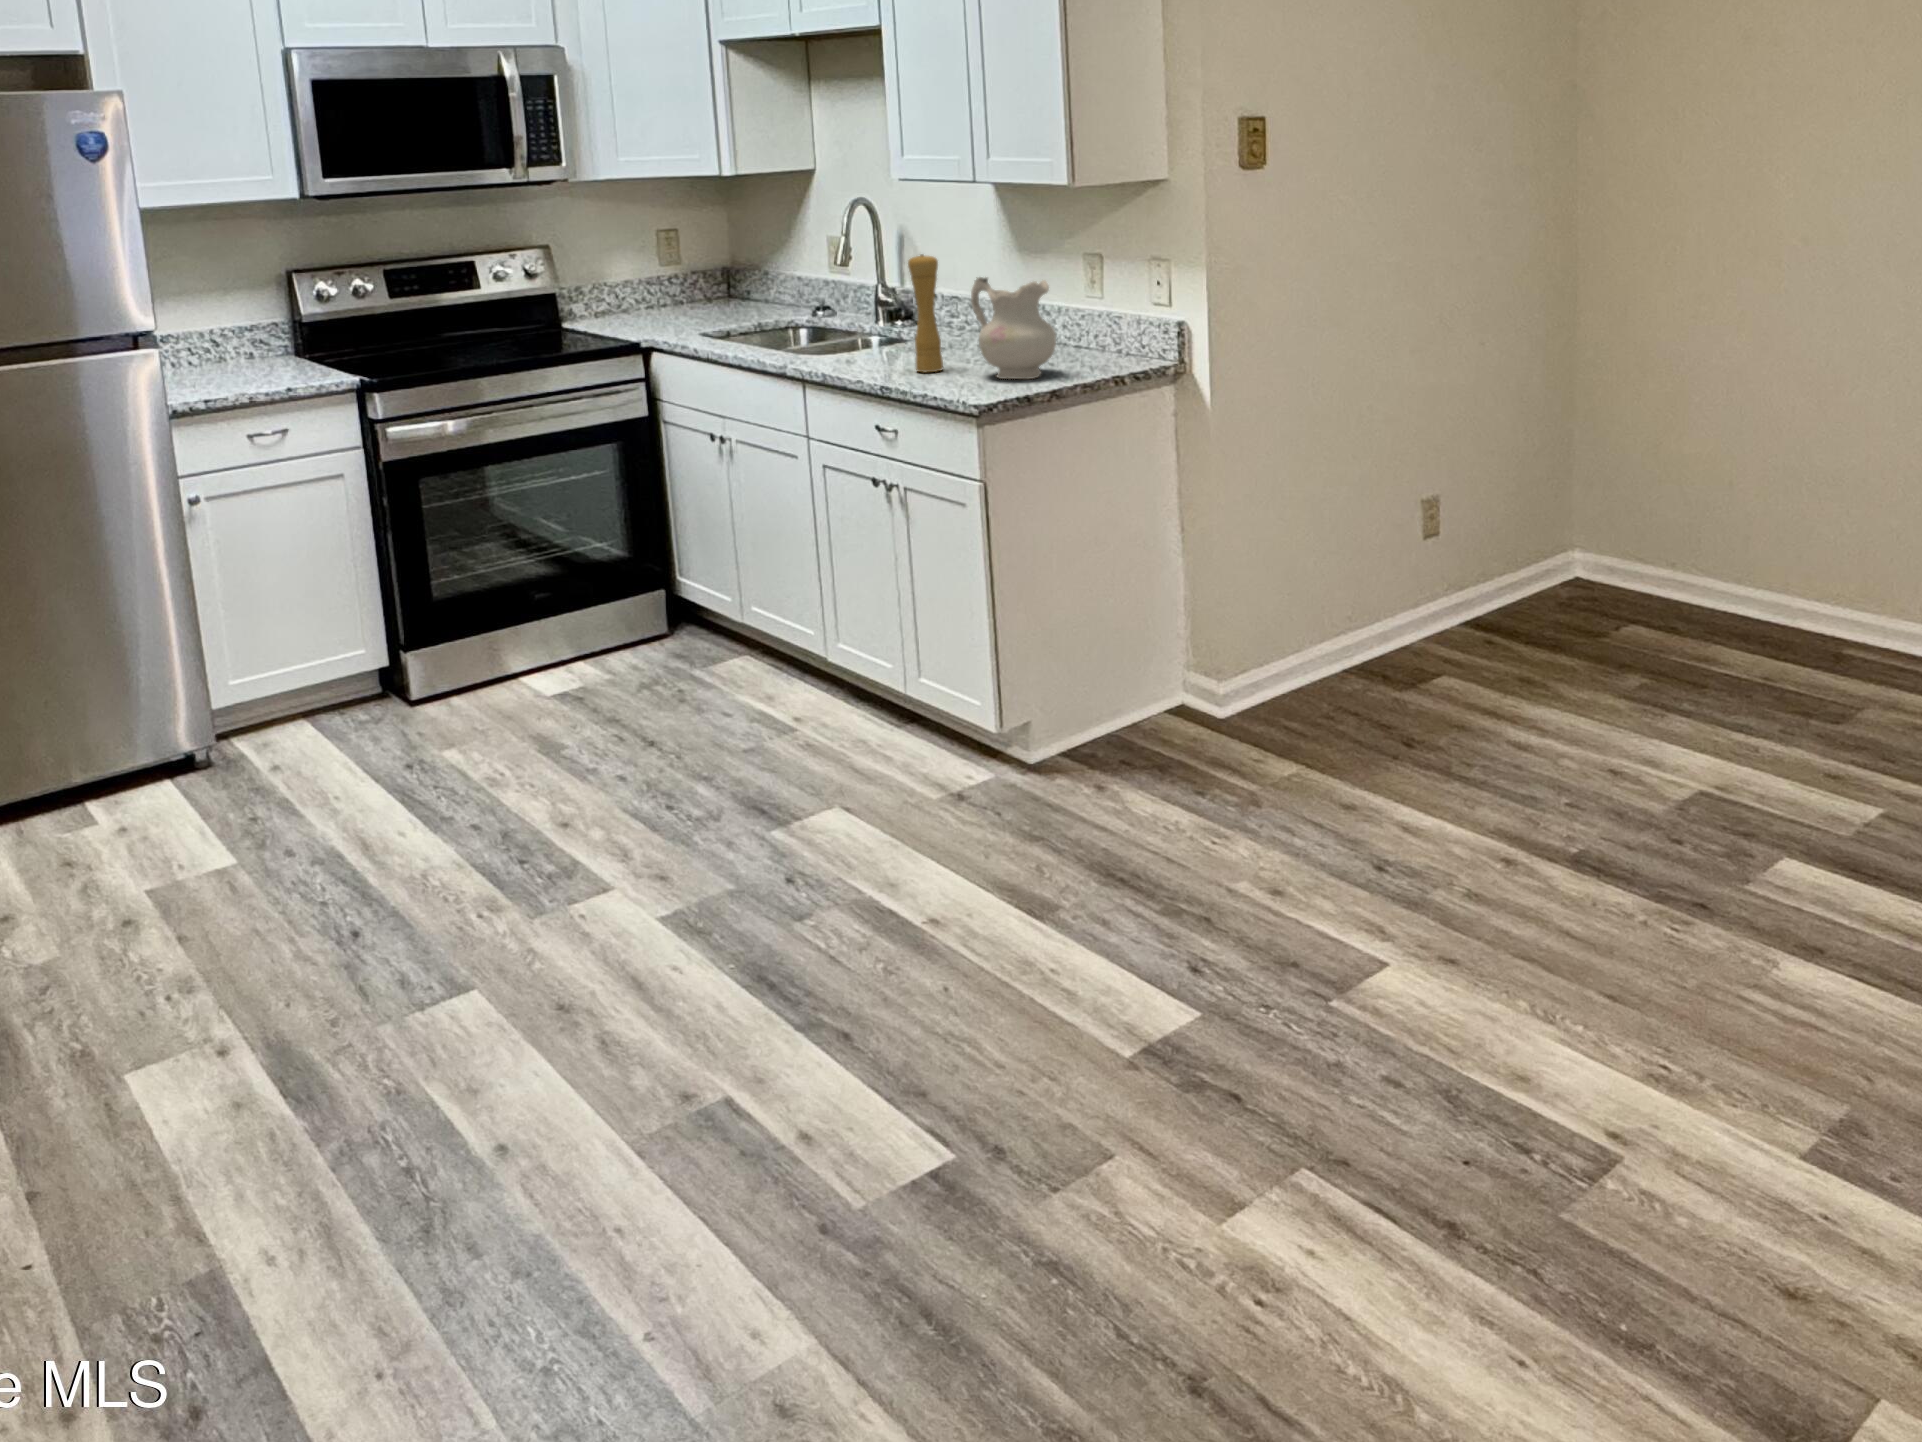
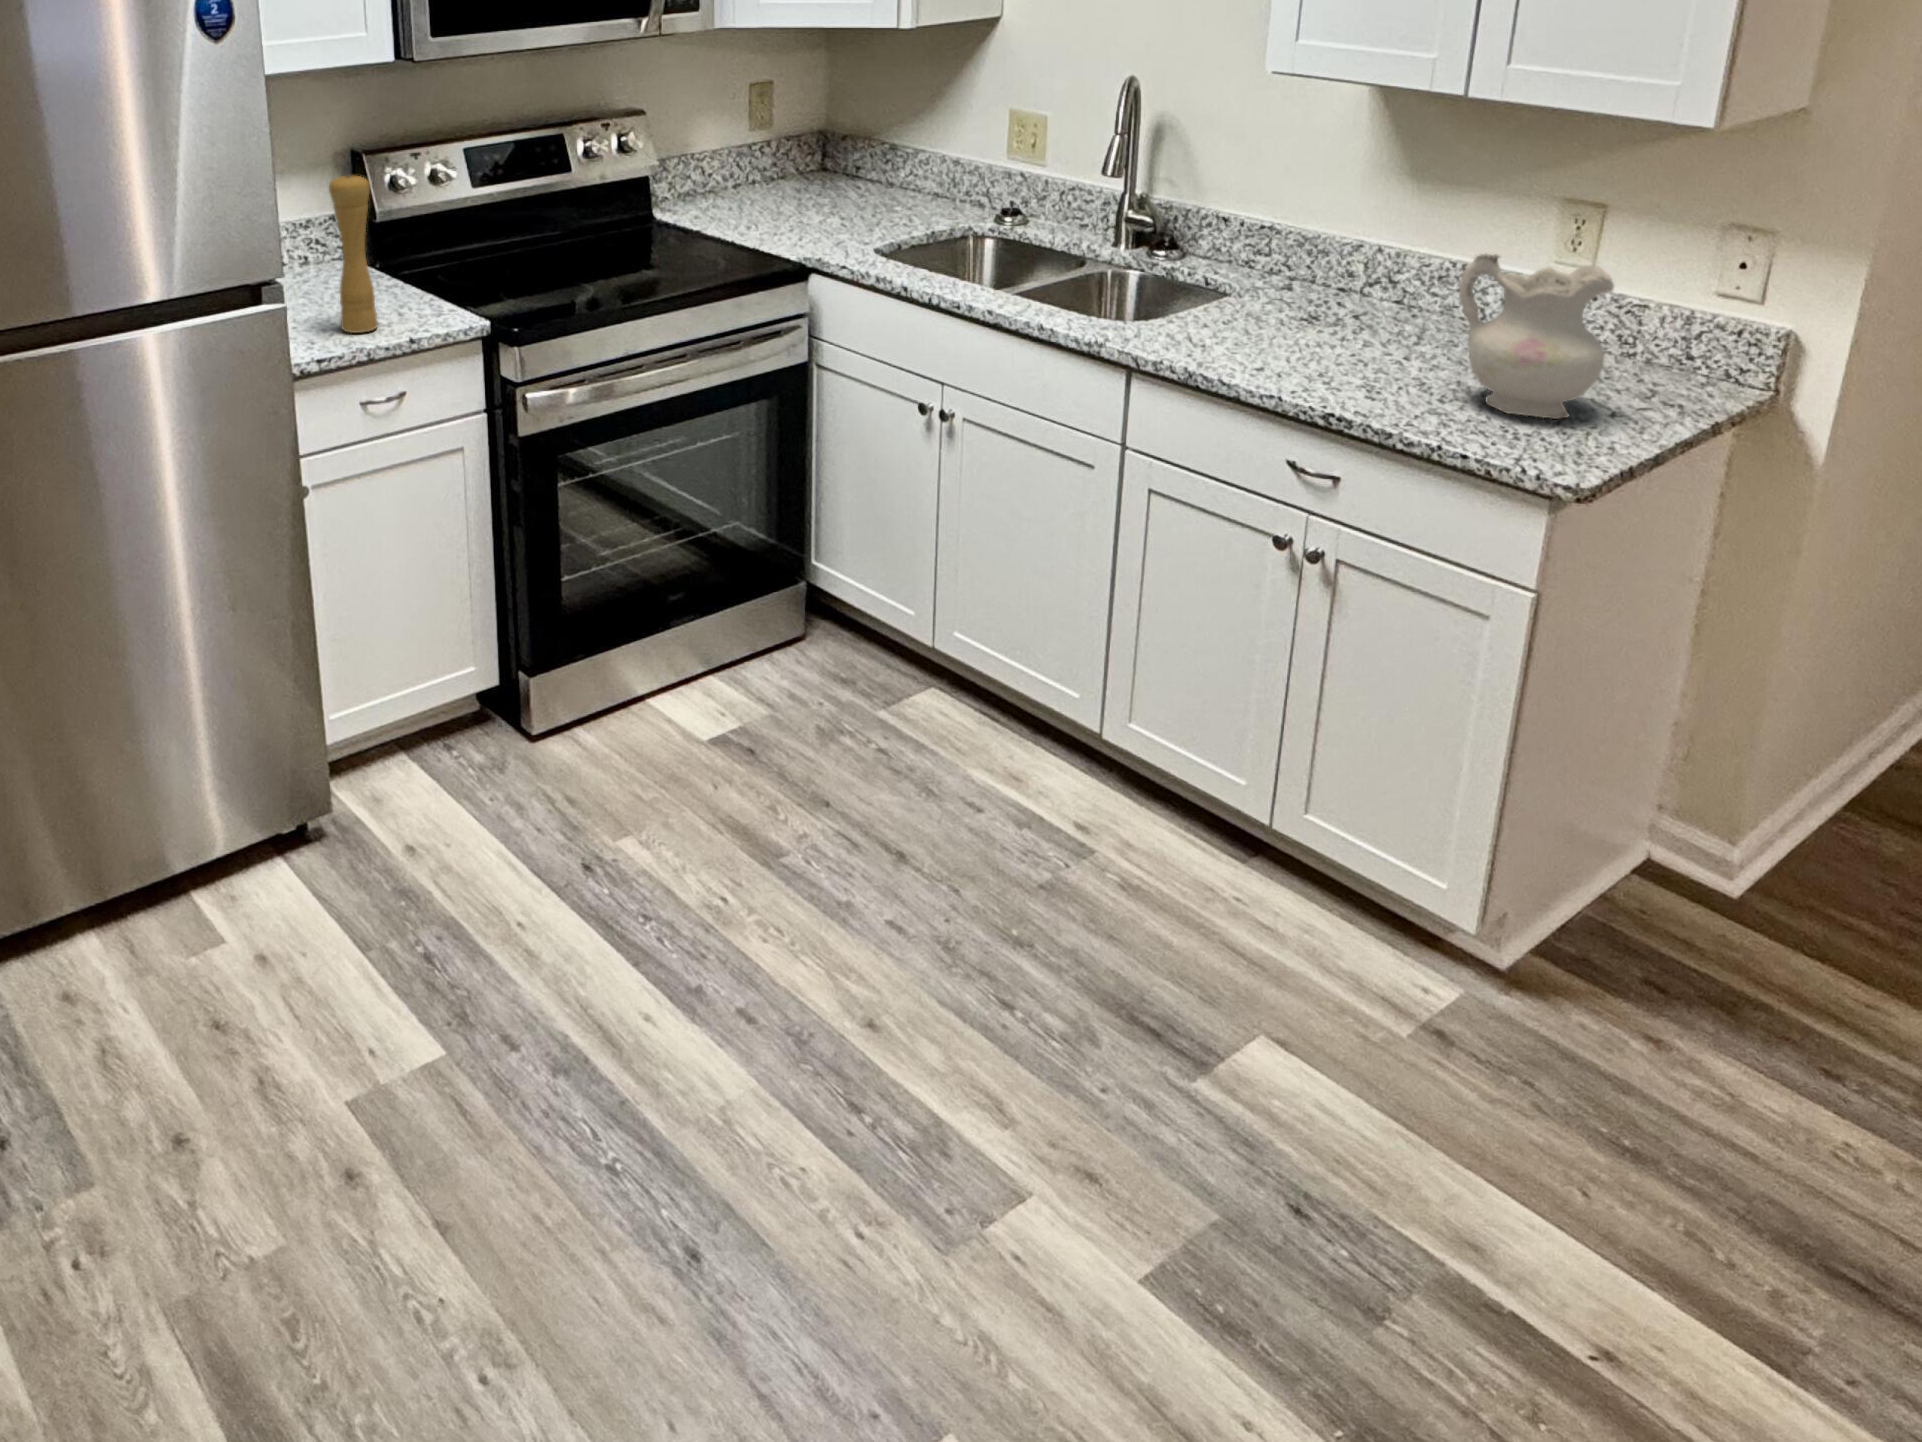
pepper mill: present [908,254,943,372] -> present [329,174,378,333]

